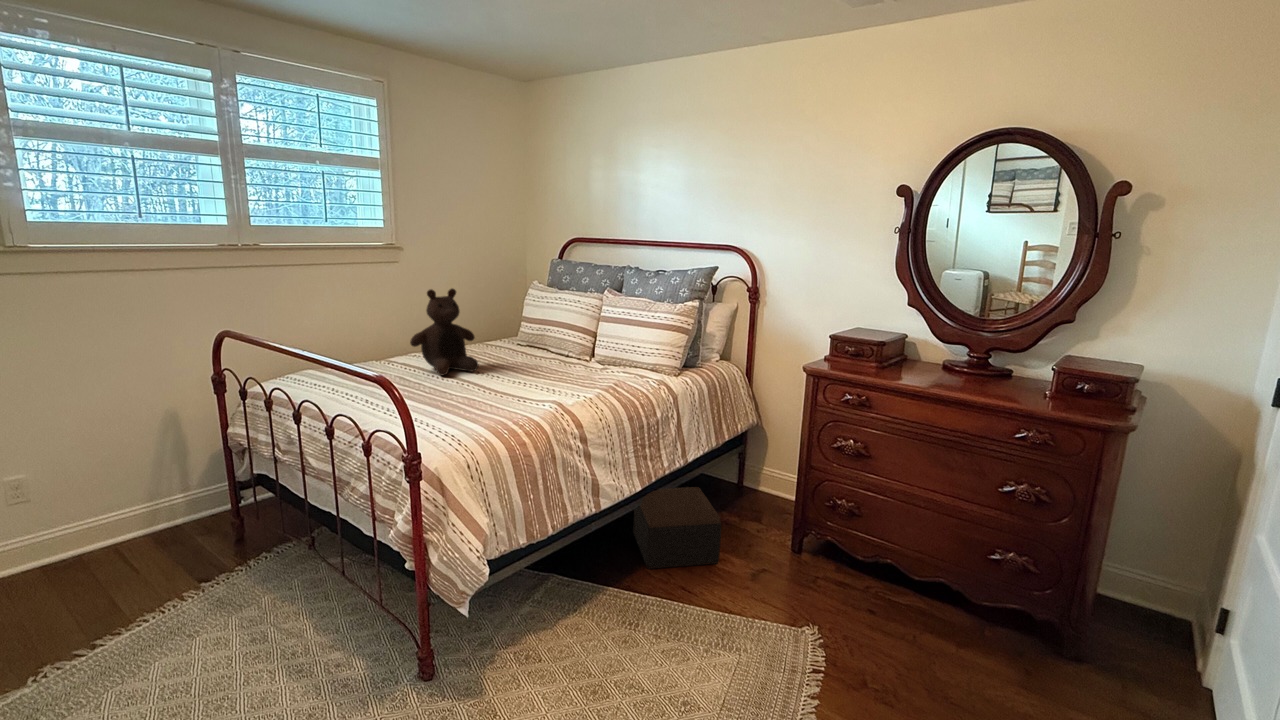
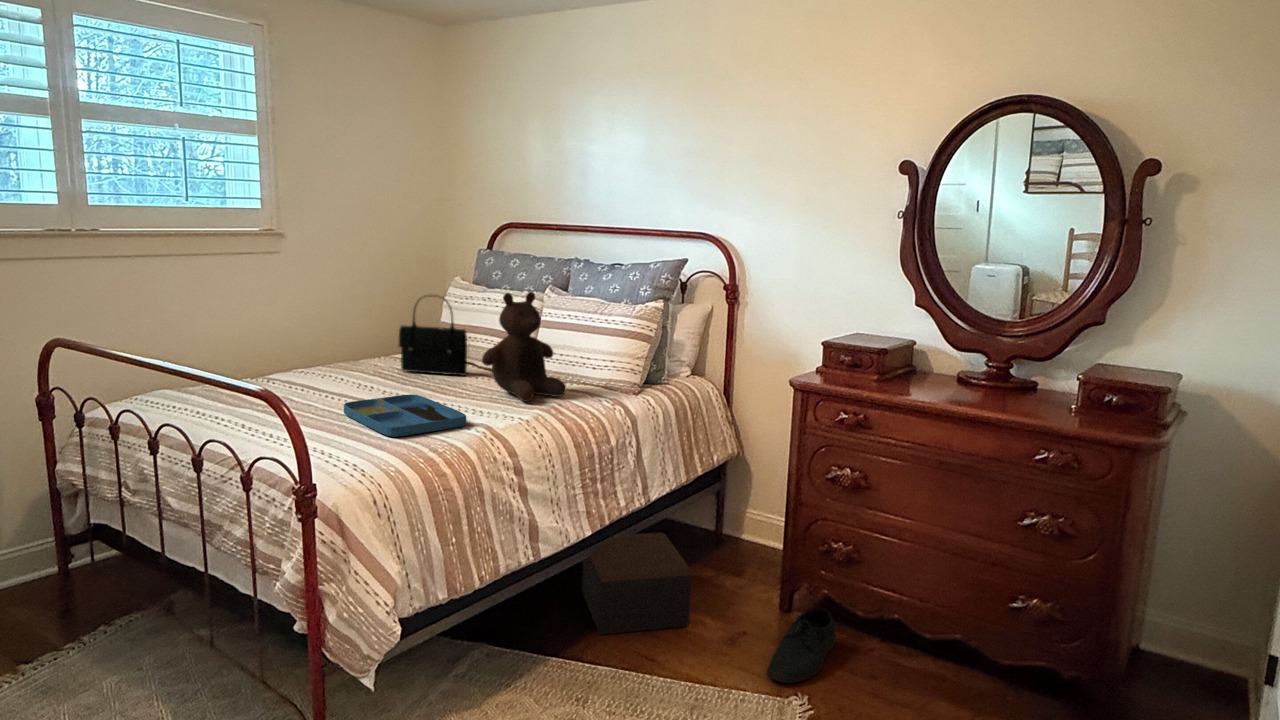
stuffed bear: present [410,289,478,375] -> present [482,292,566,402]
handbag: none [490,296,543,360] -> present [399,296,467,376]
tray: none [446,376,542,411] -> present [344,394,467,437]
shoe: none [783,552,840,615] -> present [767,608,836,683]

